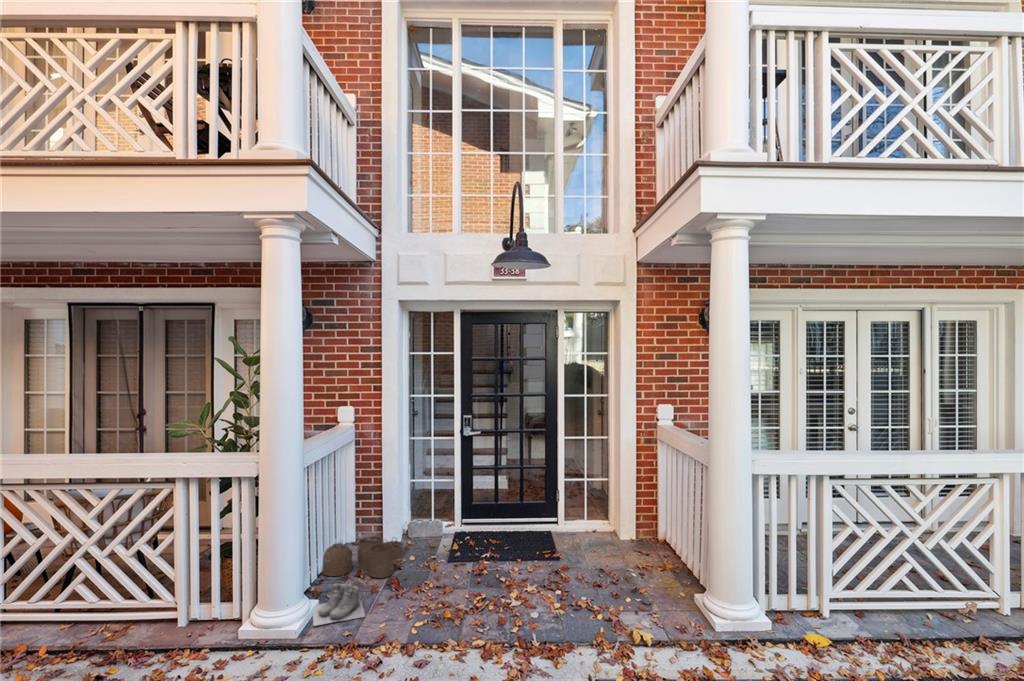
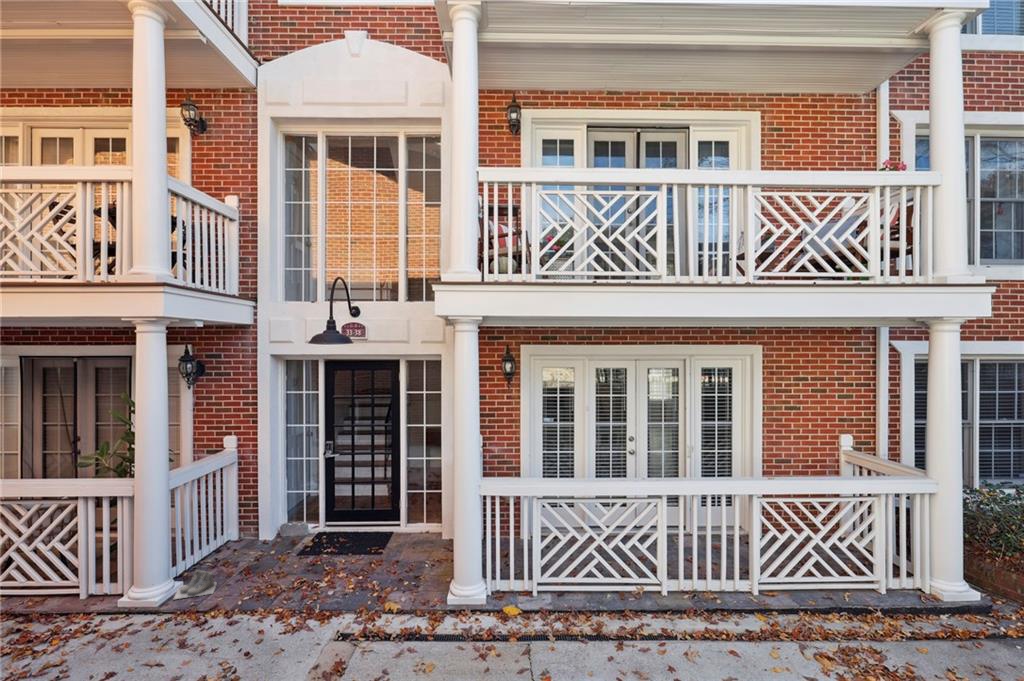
woven basket: present [322,537,403,578] -> none [199,535,268,567]

